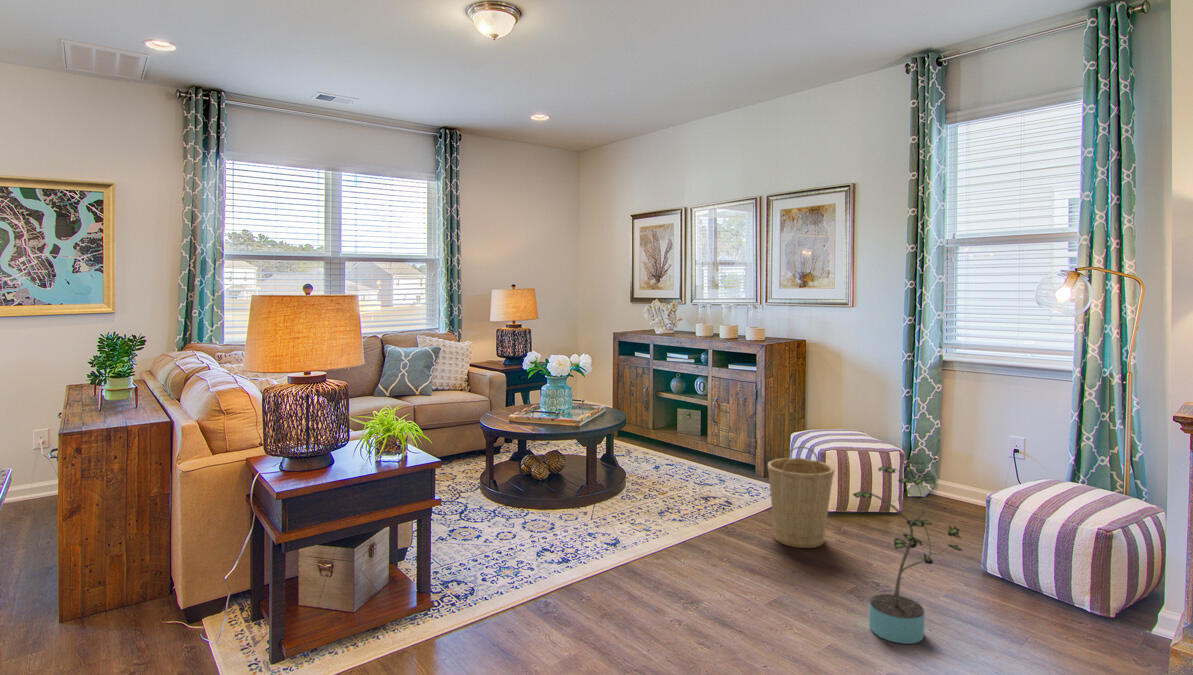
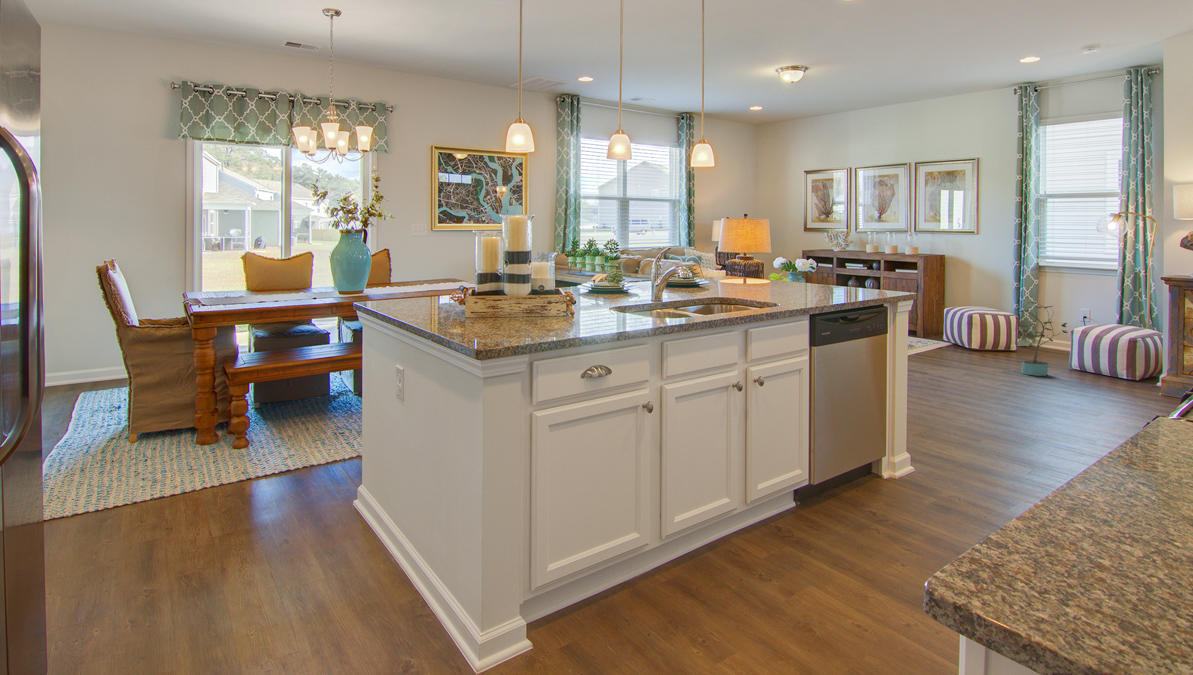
basket: present [768,446,834,548] -> none [951,308,990,358]

